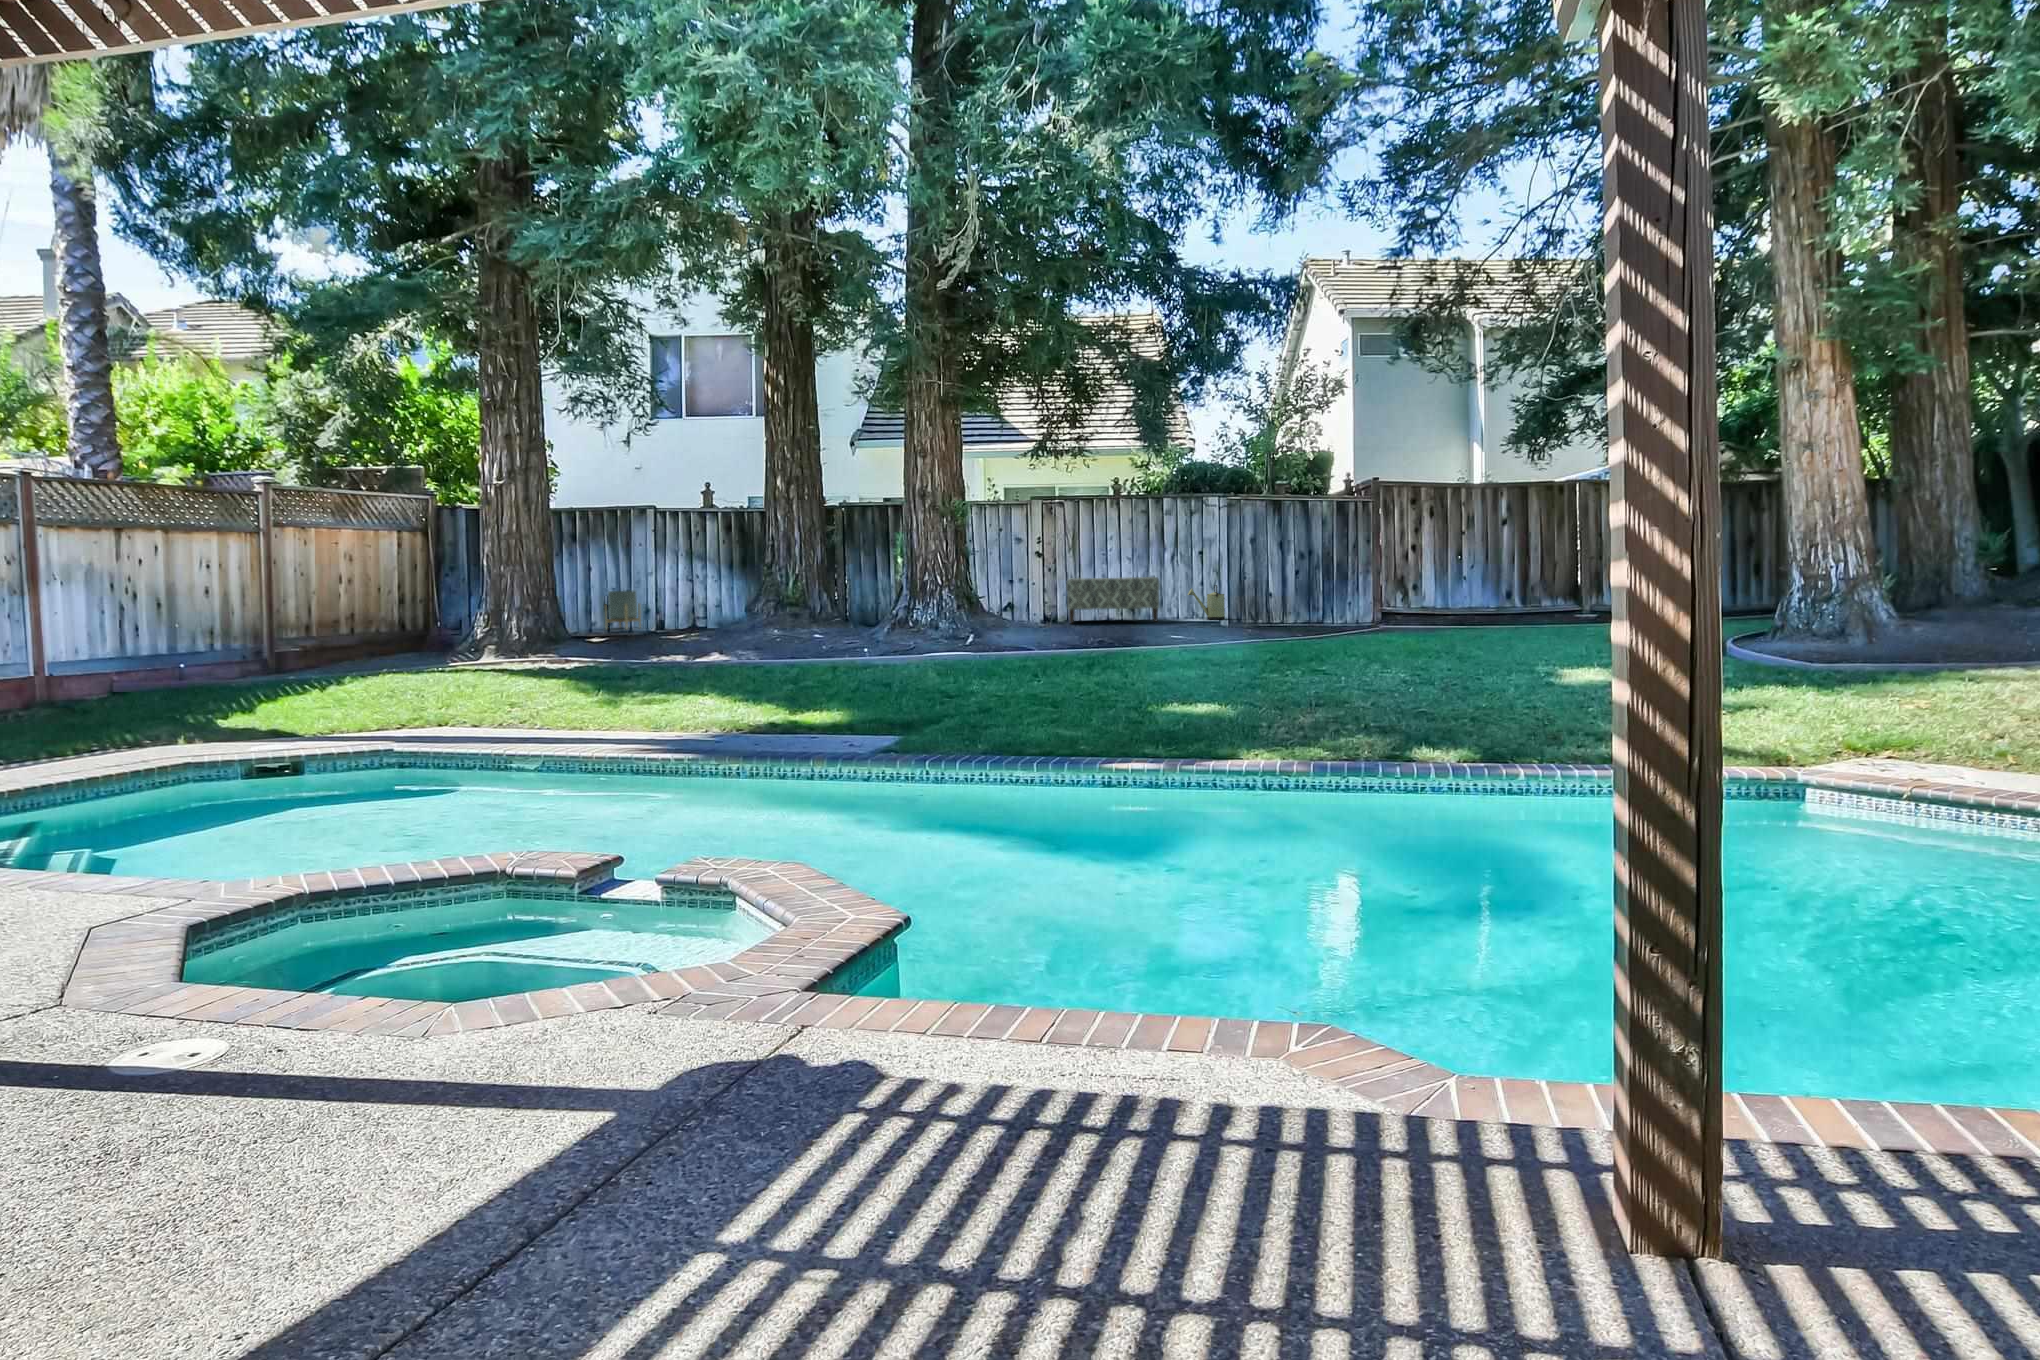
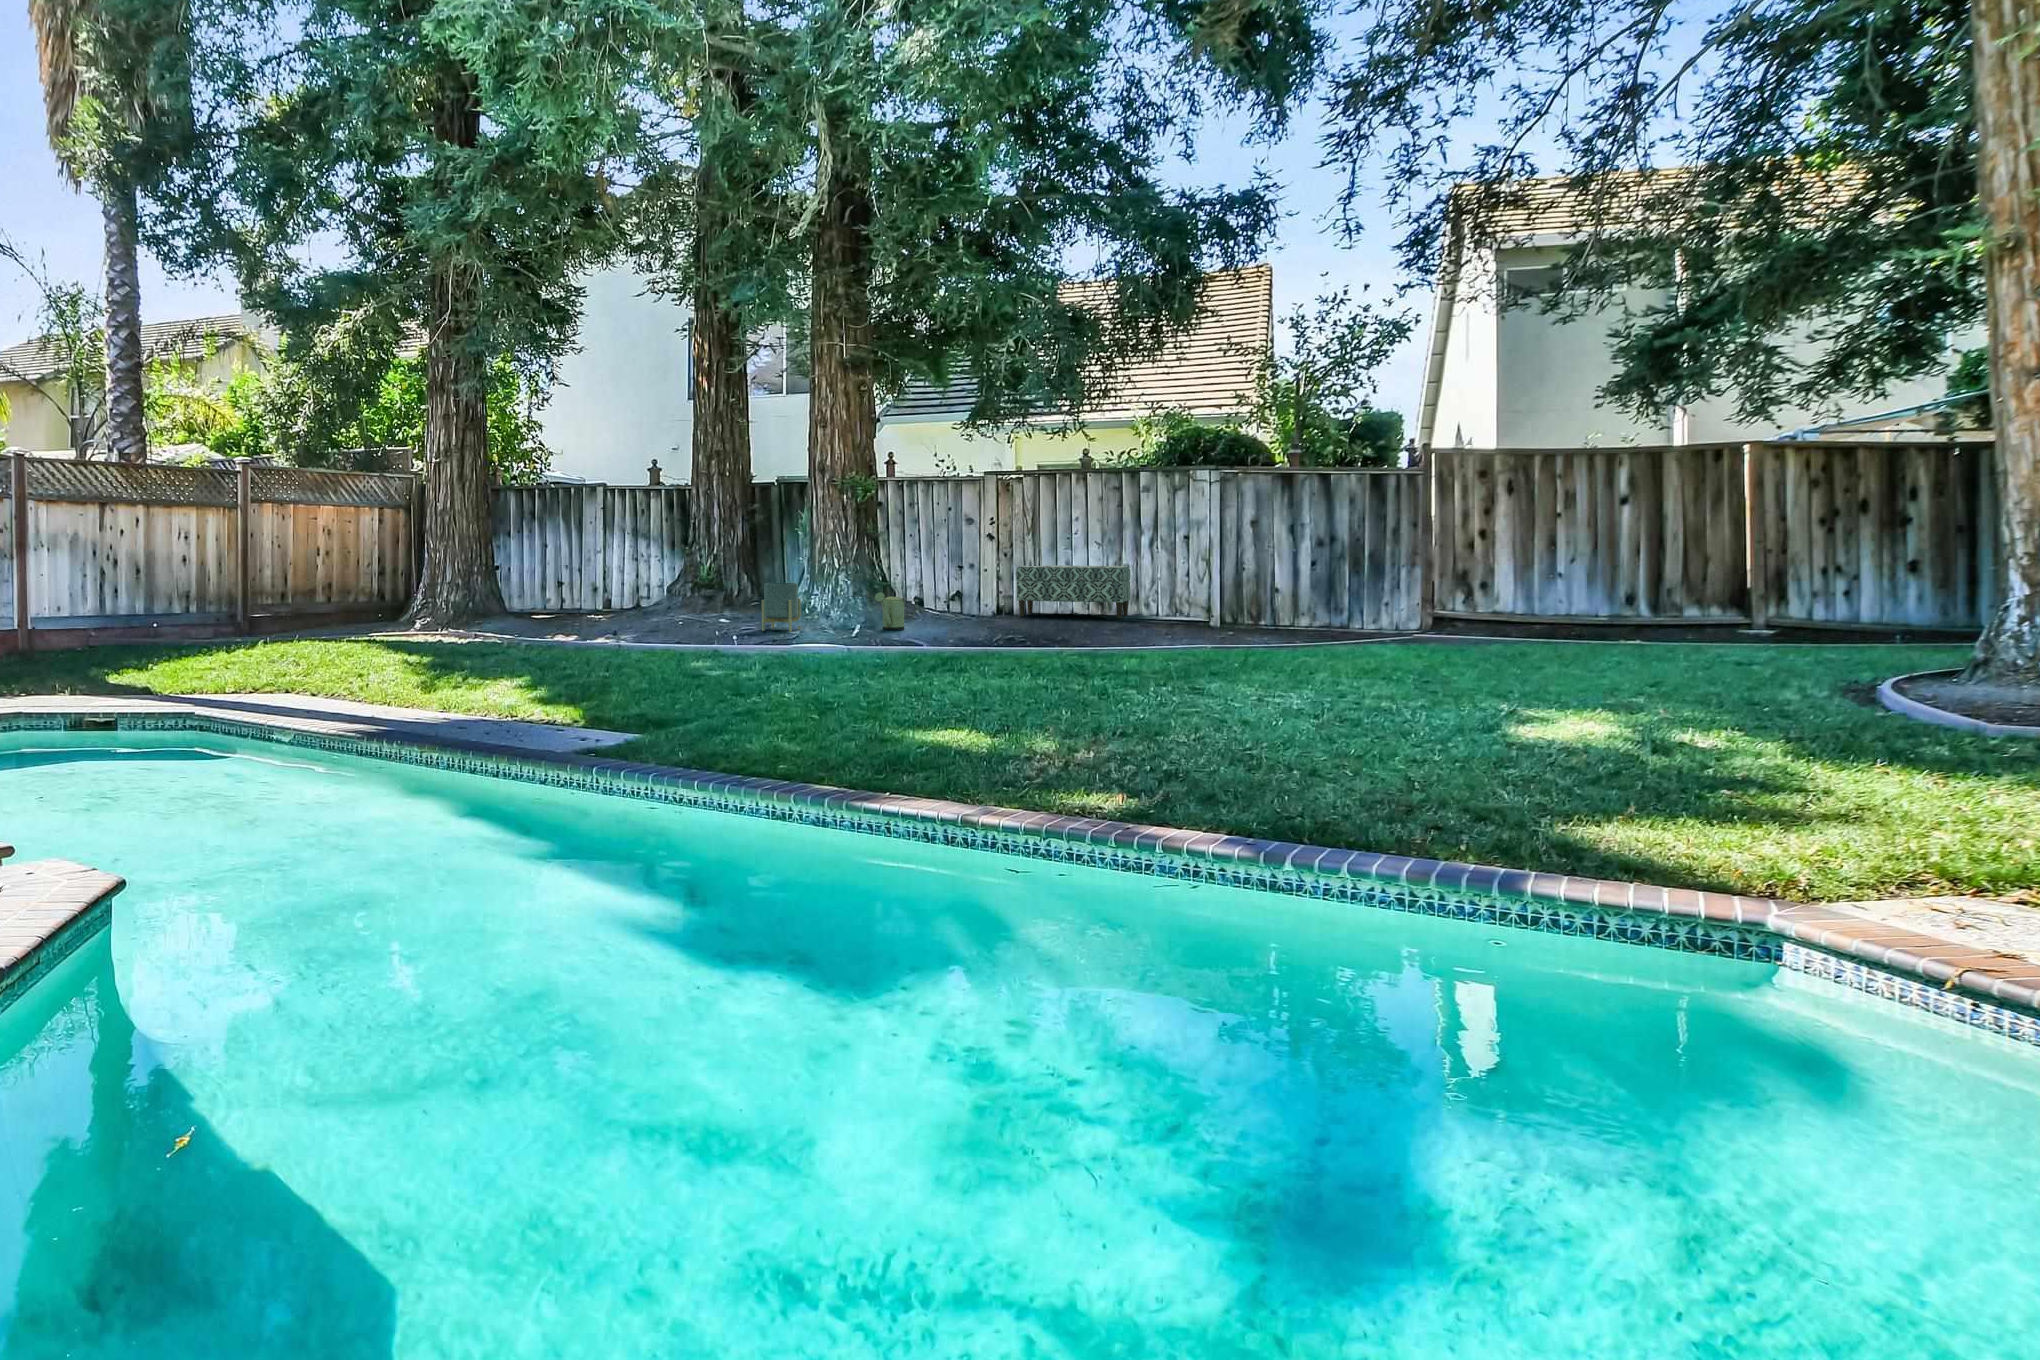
watering can: present [1188,585,1225,619] -> present [875,589,904,630]
planter: present [605,591,641,630] -> present [762,583,801,632]

